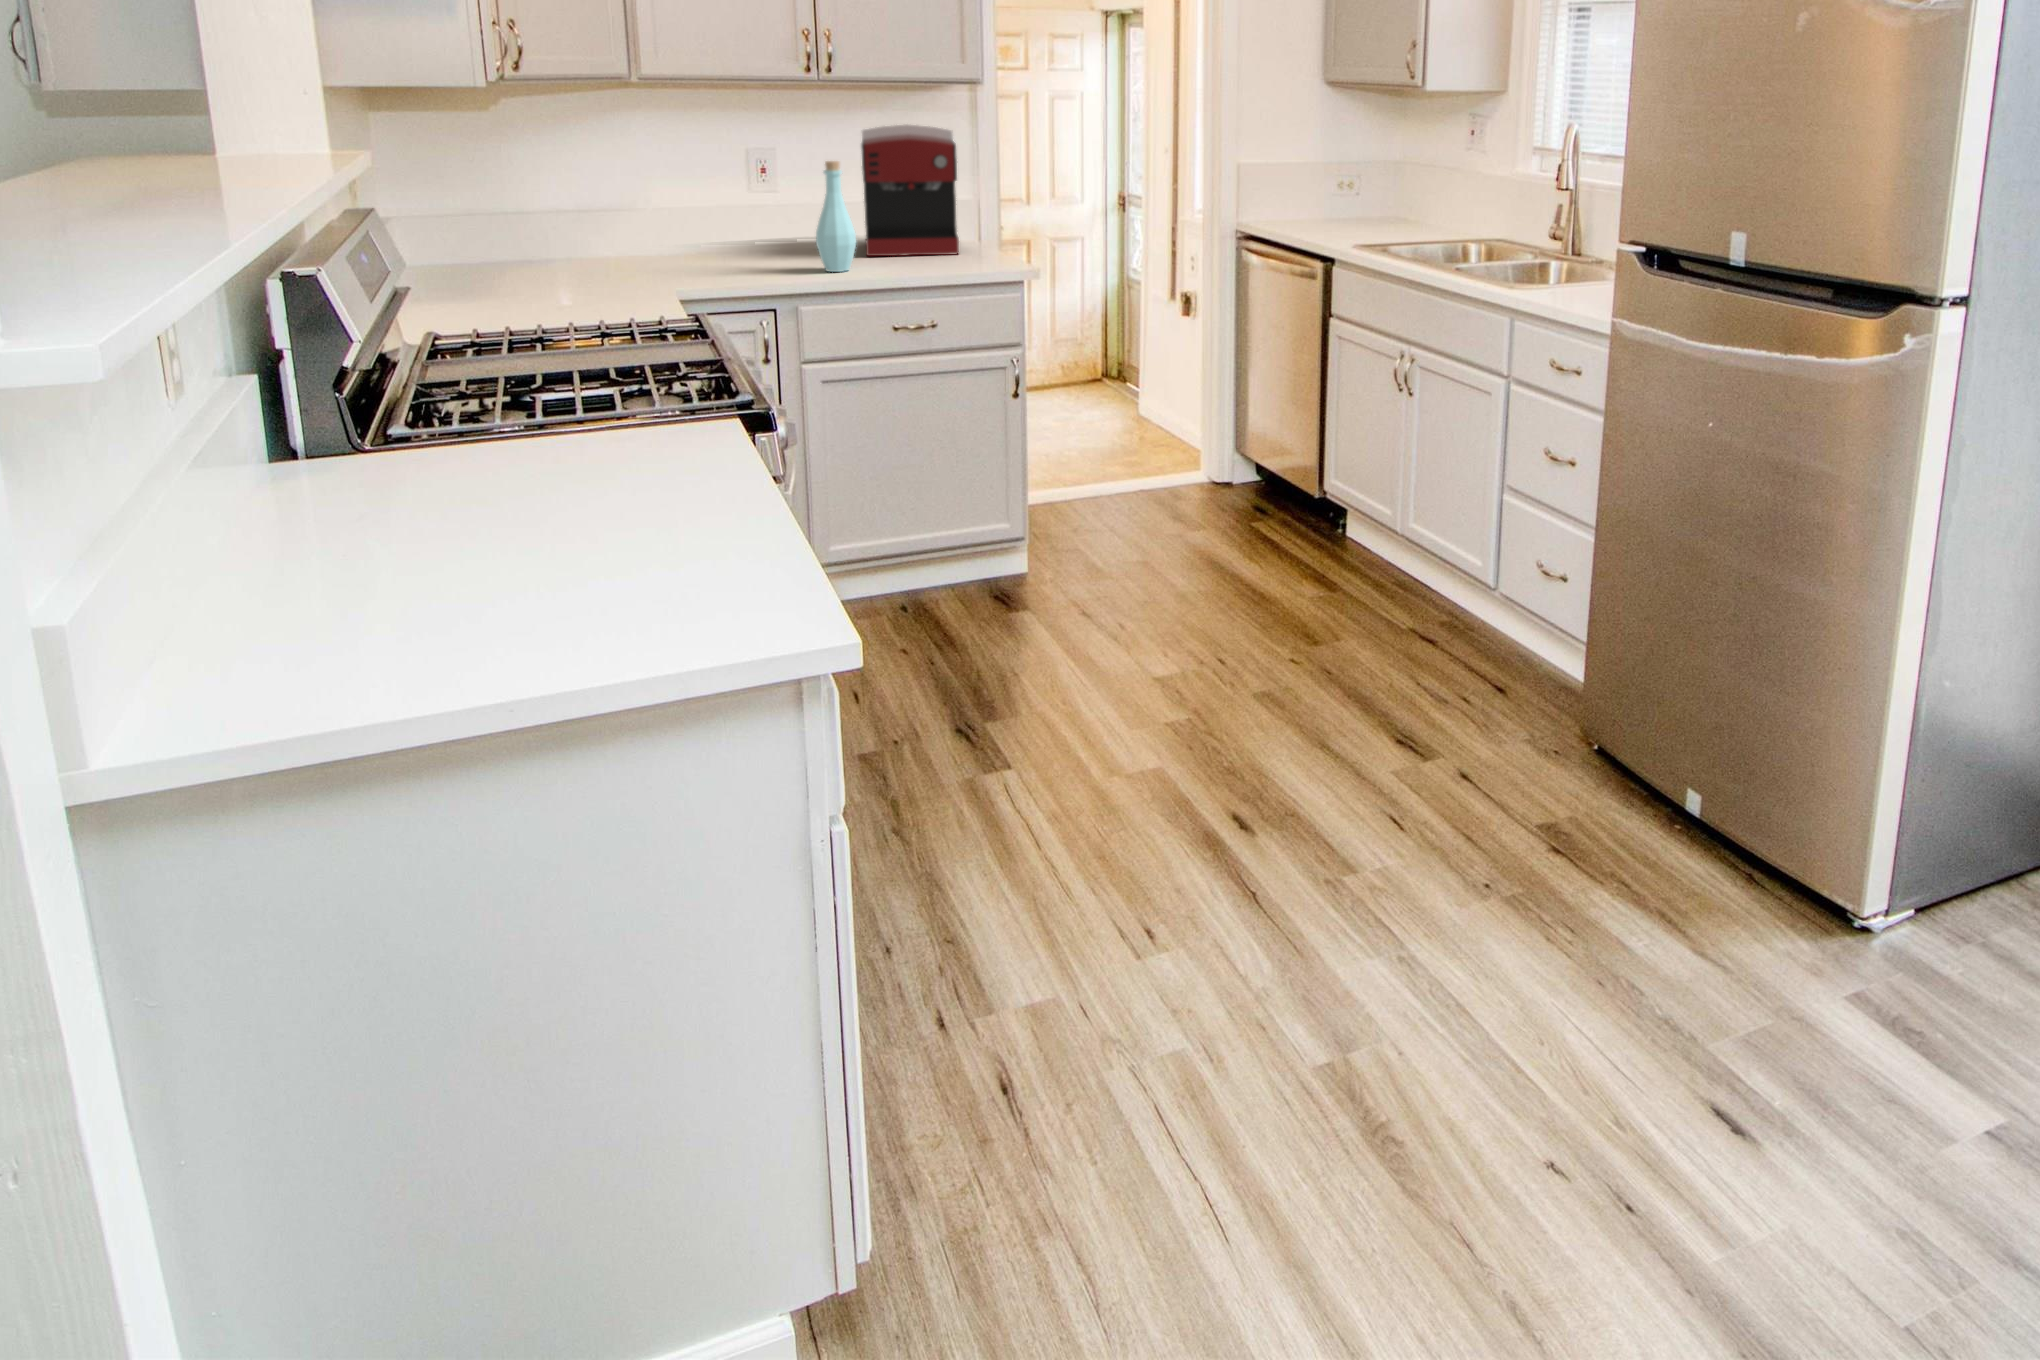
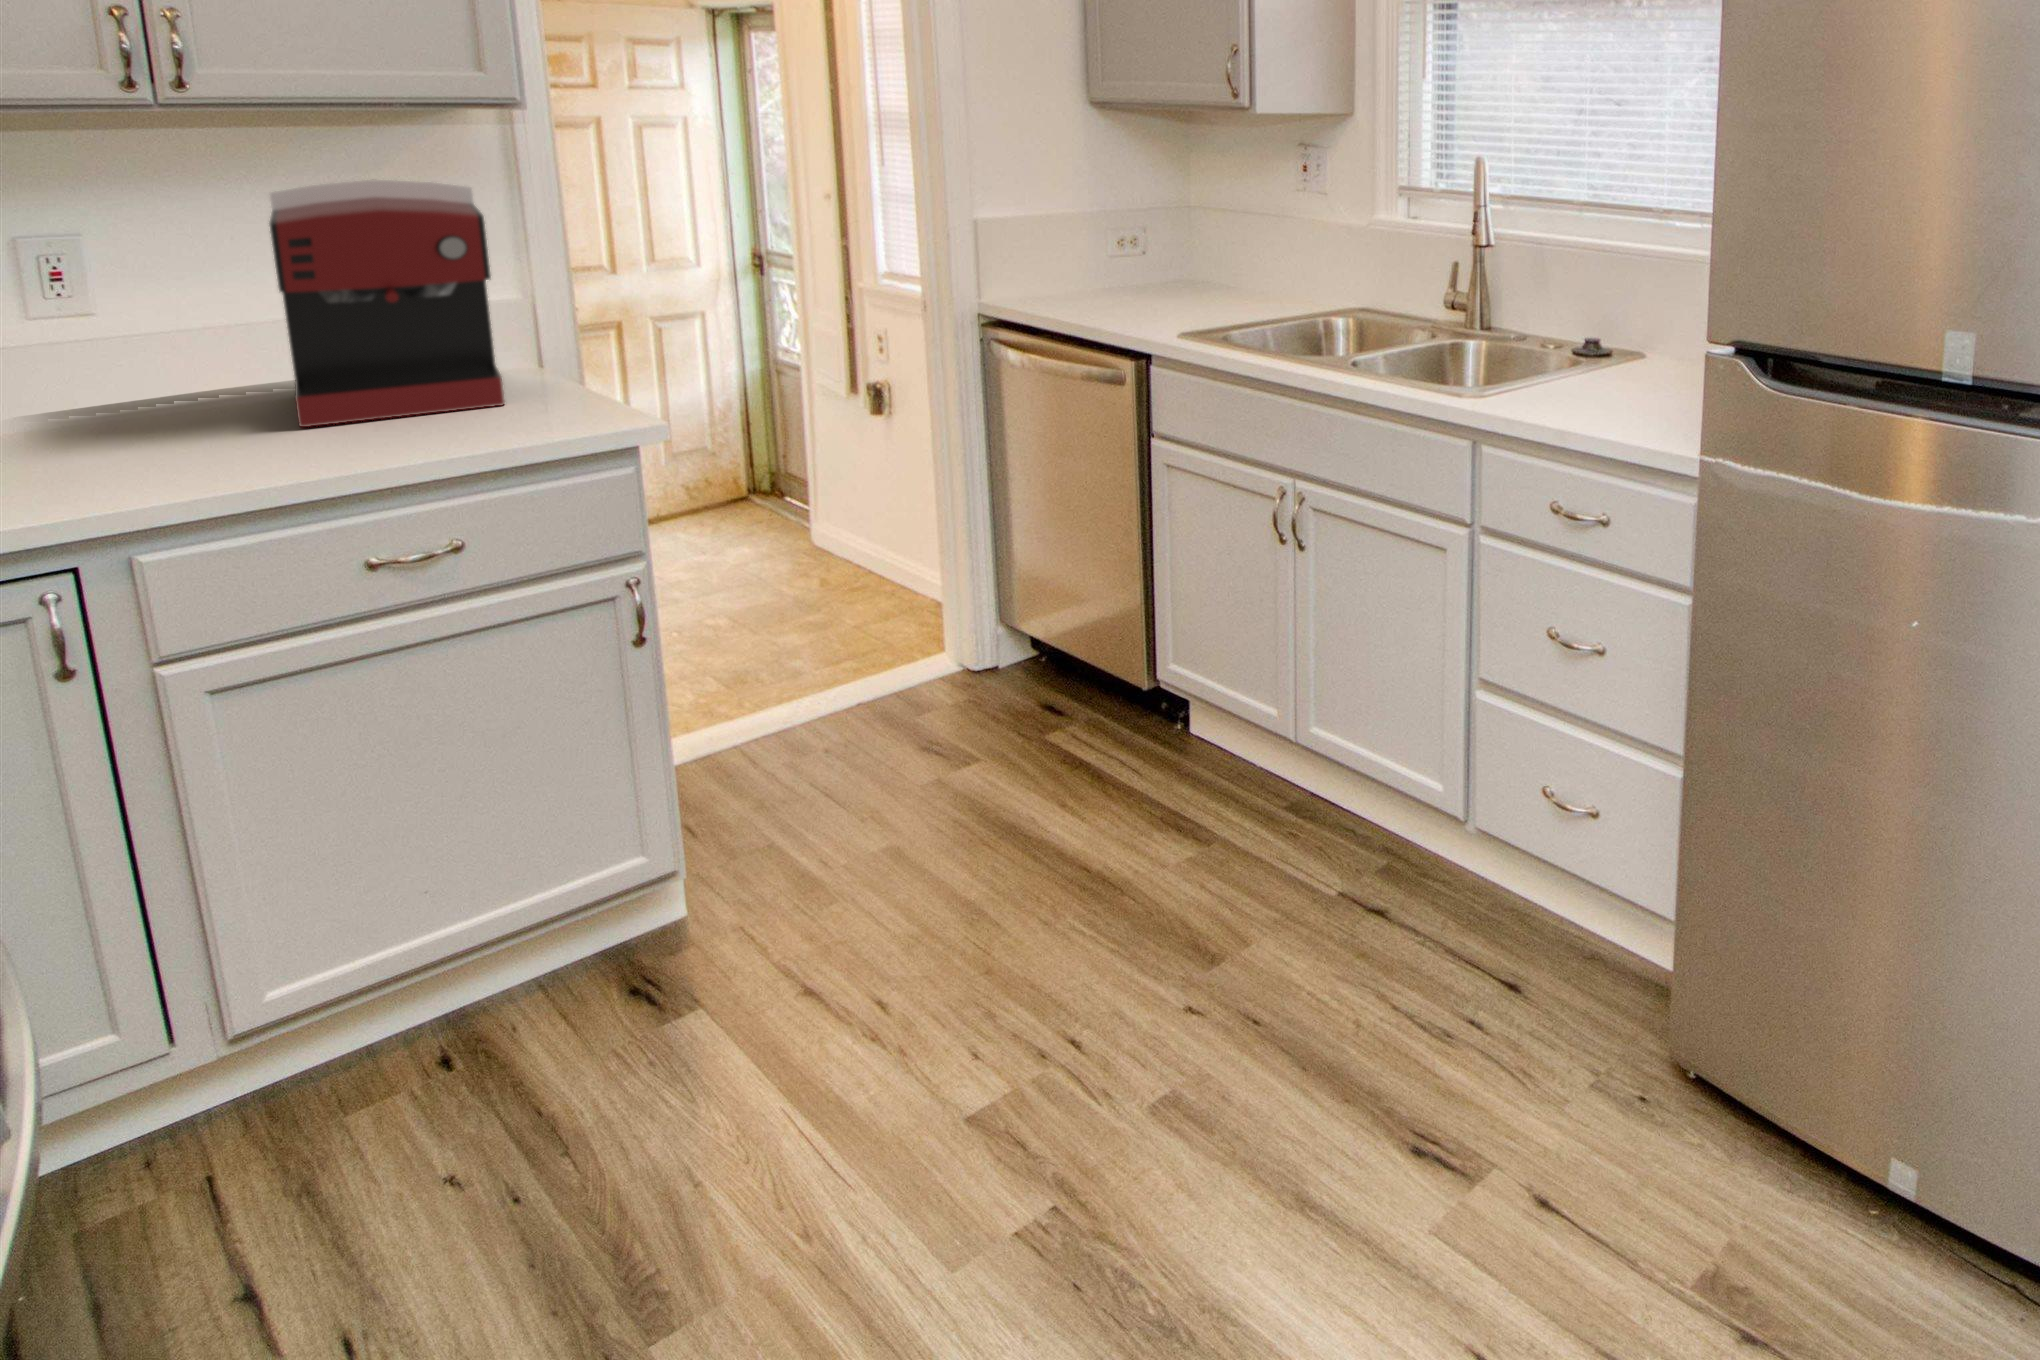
bottle: present [816,161,856,272] -> none [169,264,272,478]

